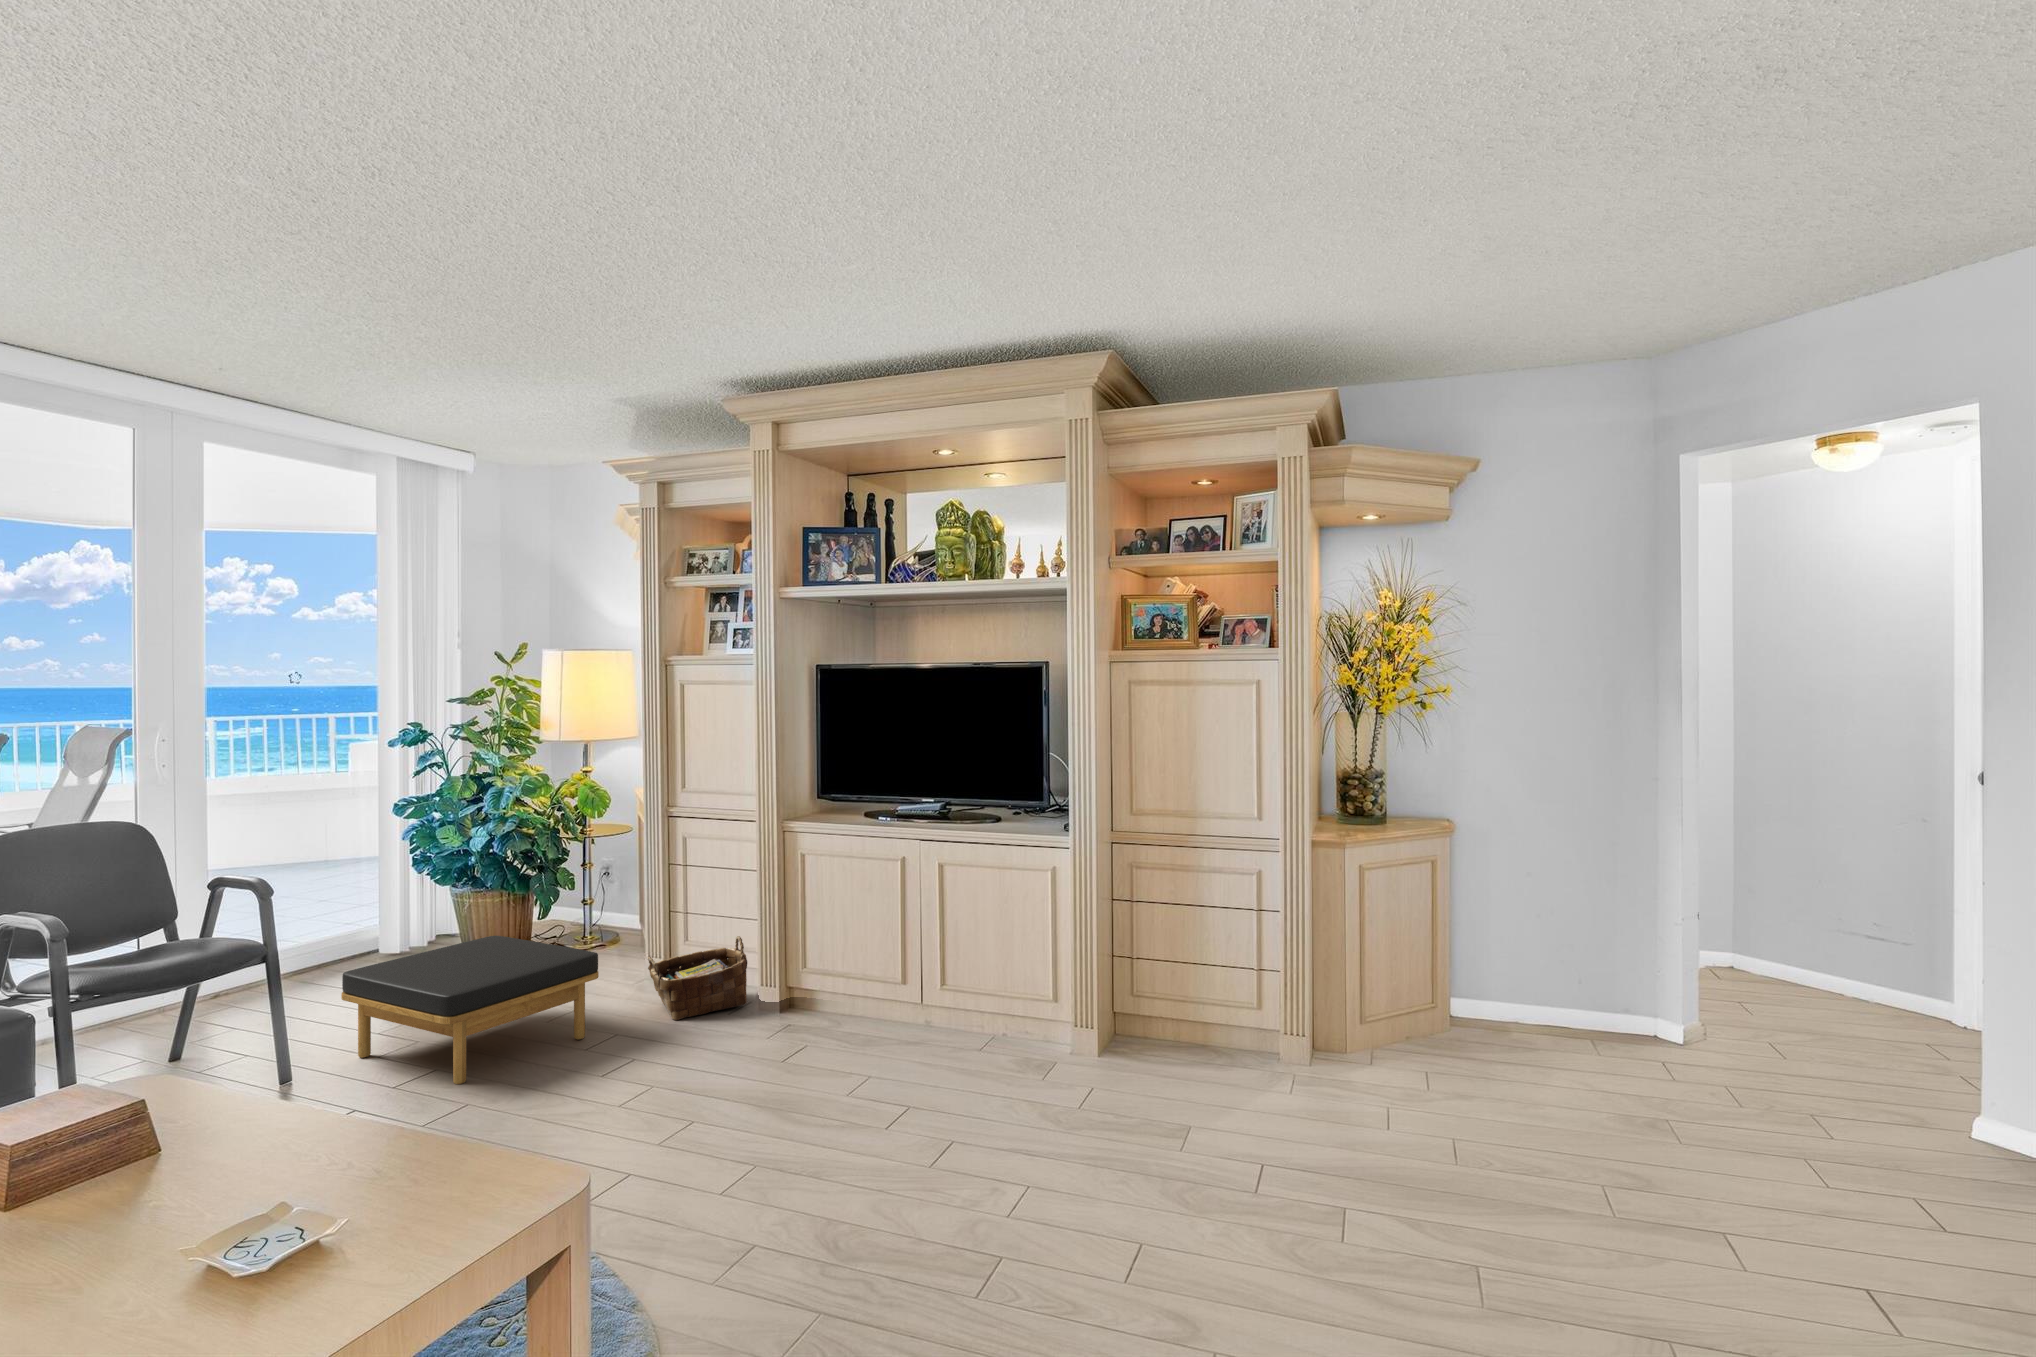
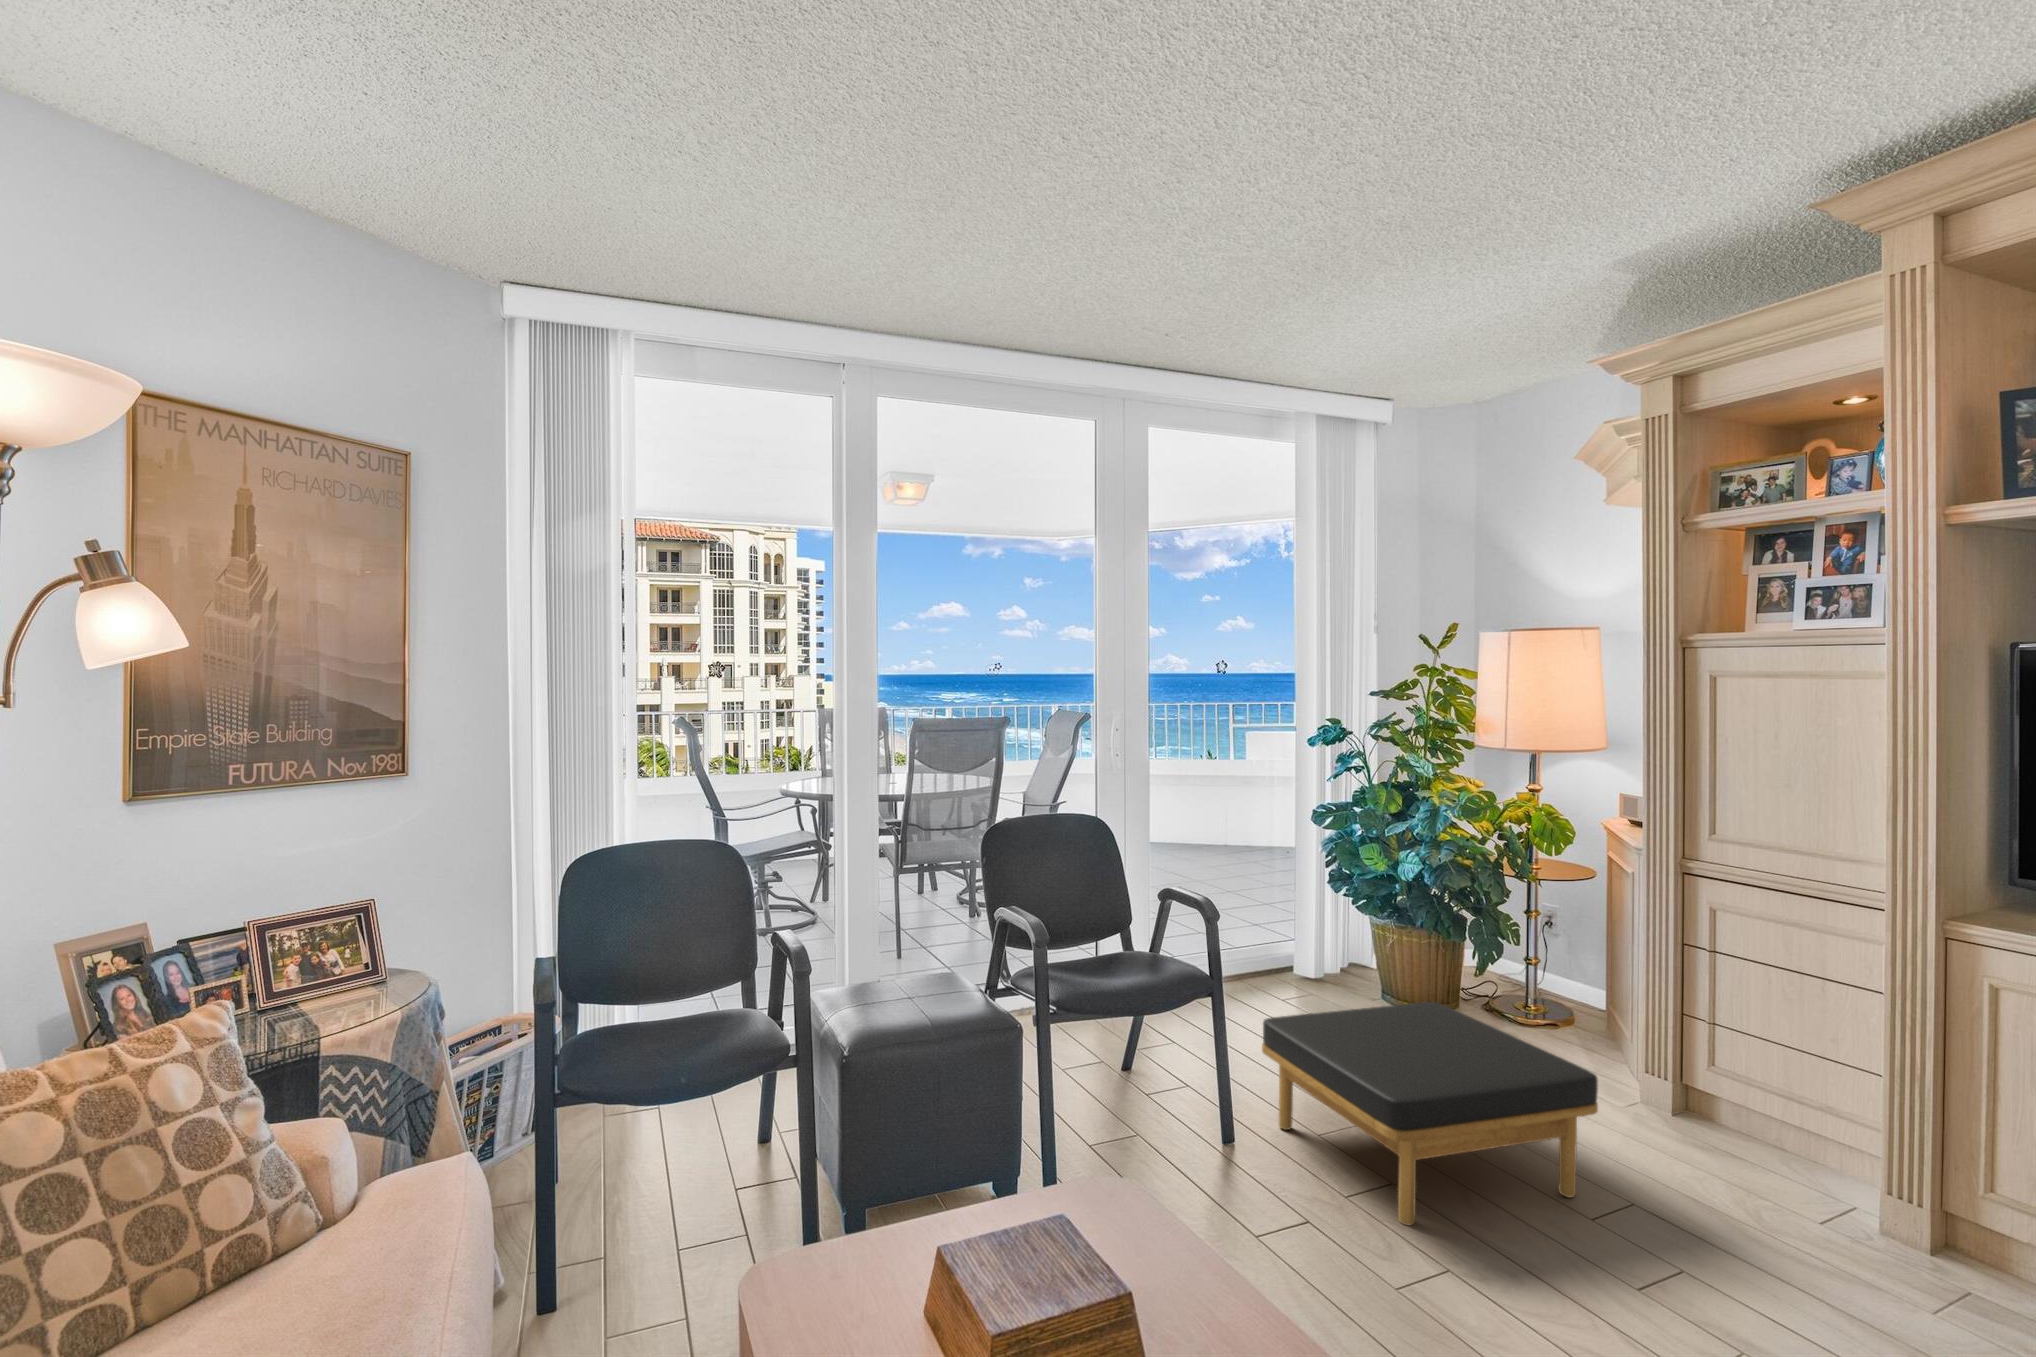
woven basket: present [648,936,747,1020] -> none [1666,1091,1858,1219]

